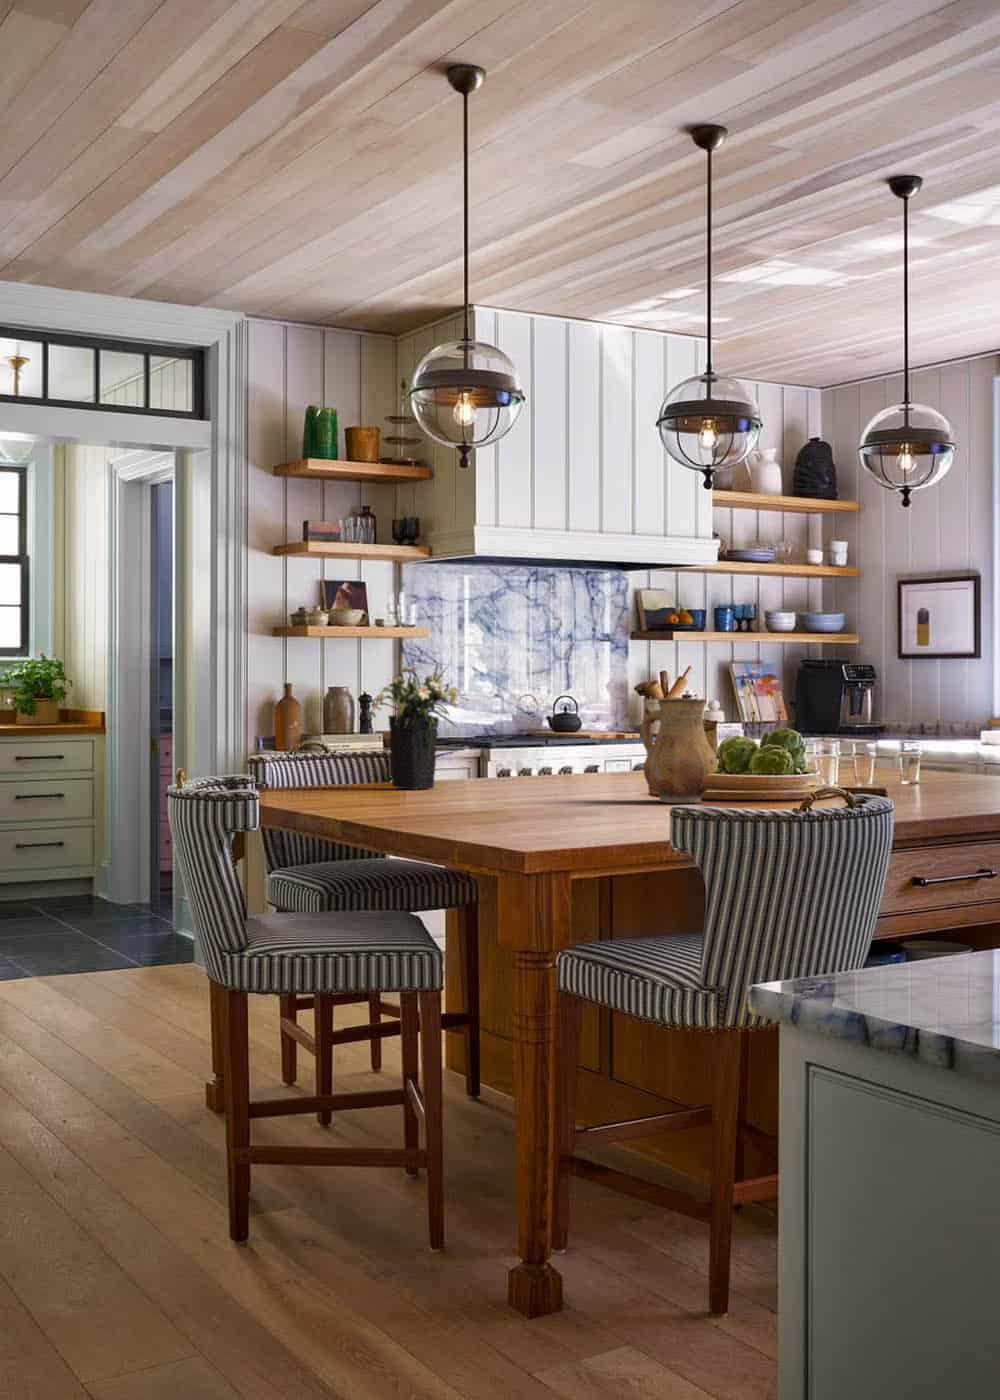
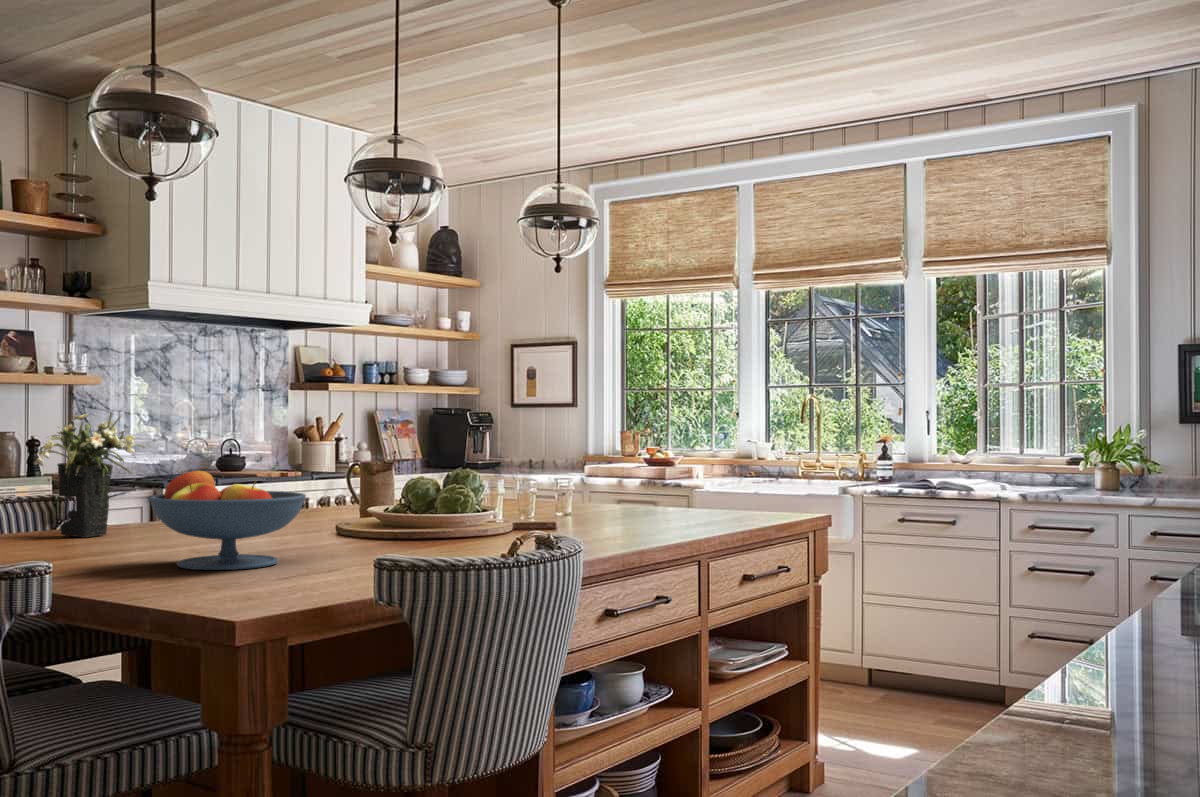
ceramic pitcher: present [641,698,718,803] -> none [324,446,398,546]
fruit bowl: none [467,720,615,817] -> present [149,471,306,570]

